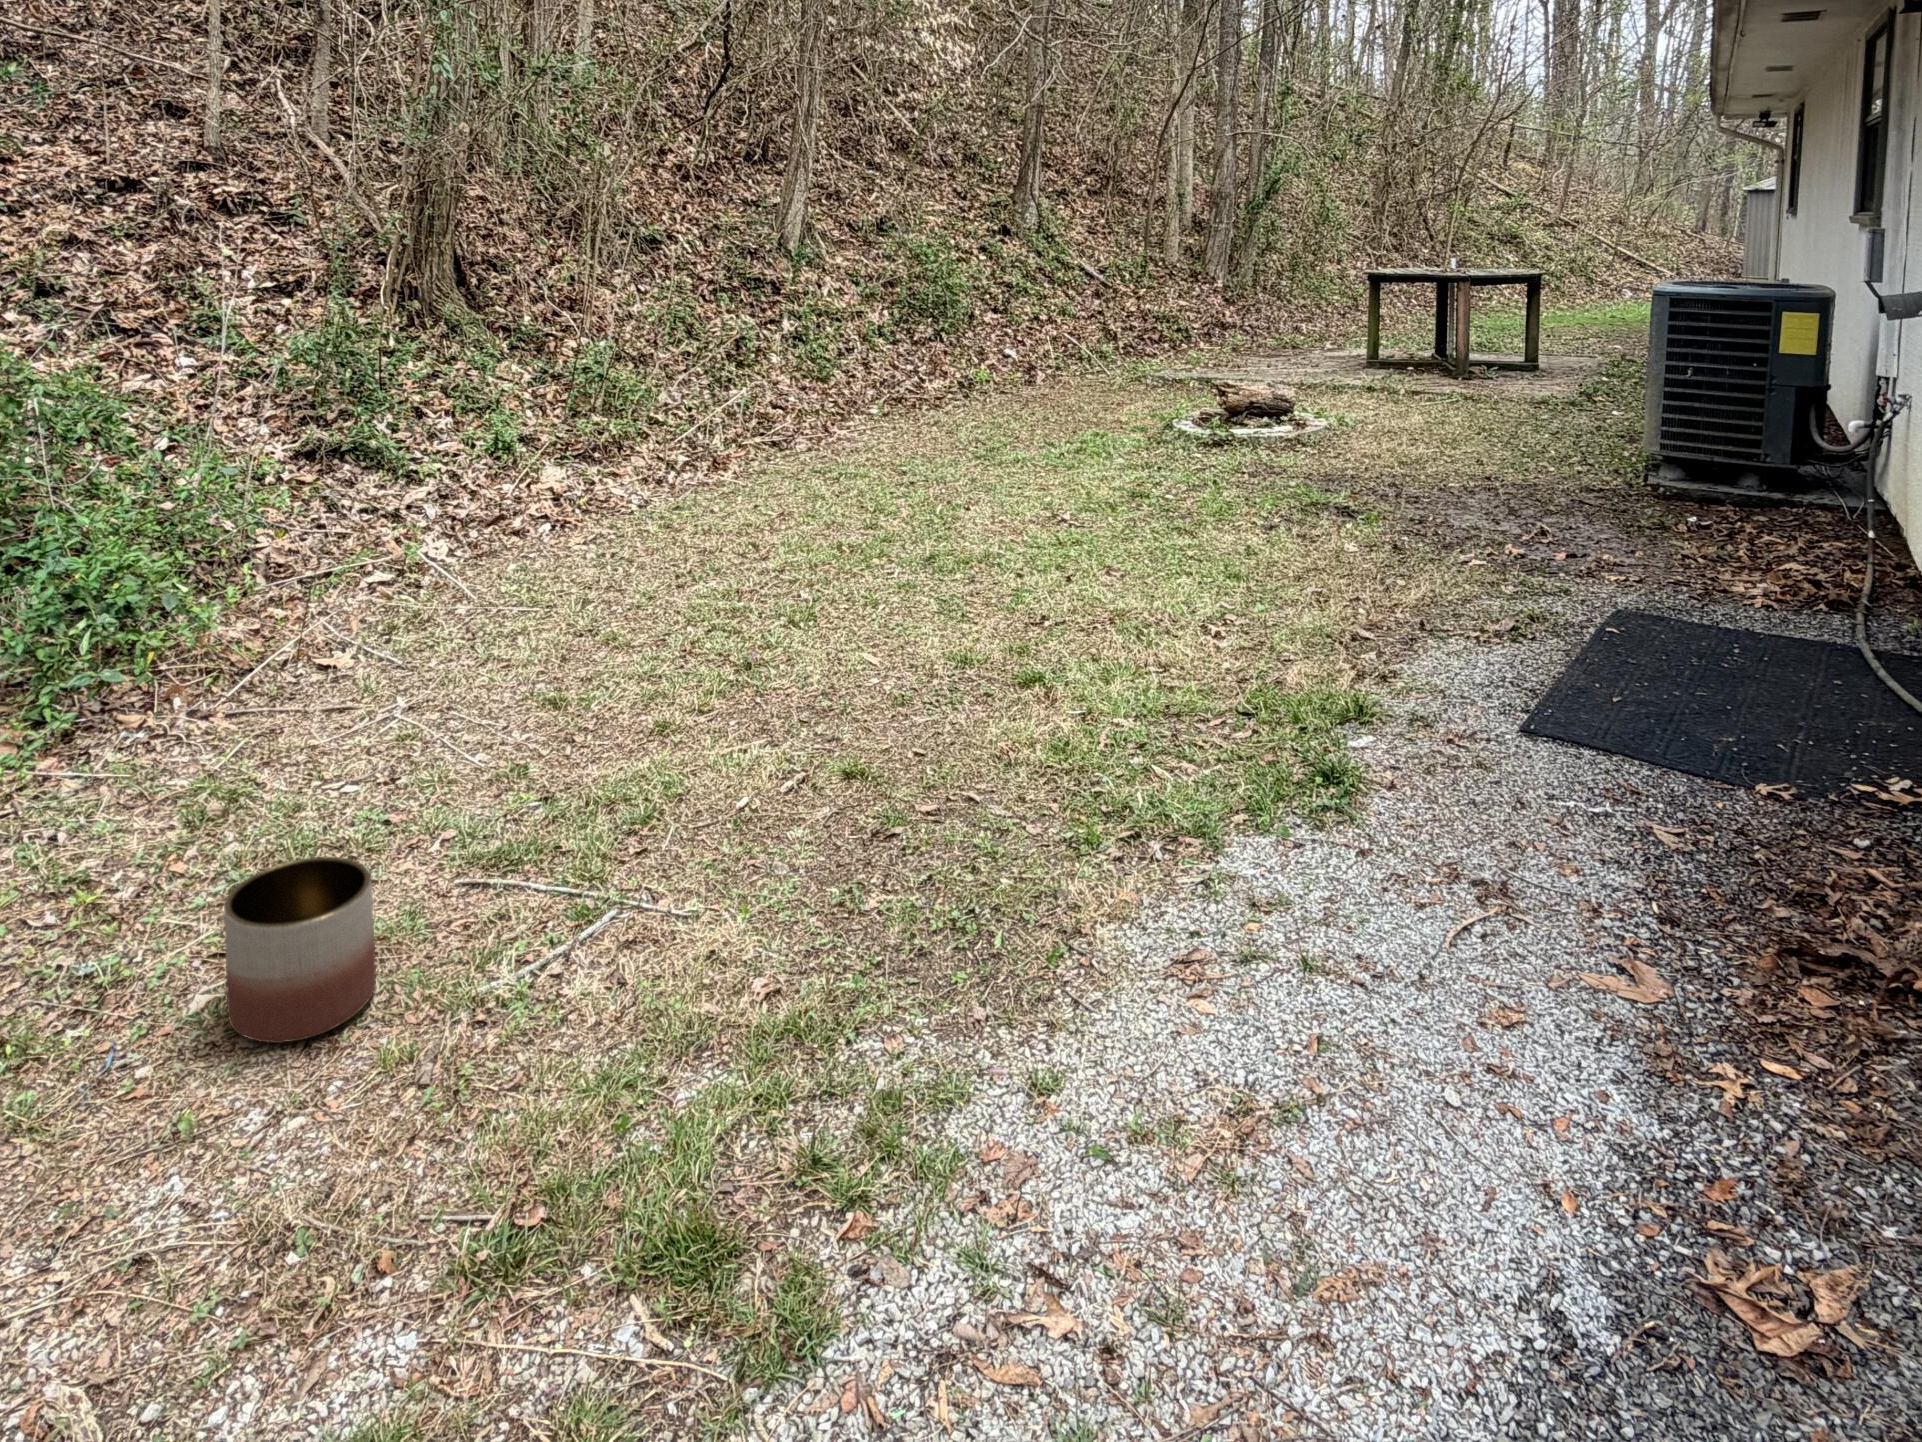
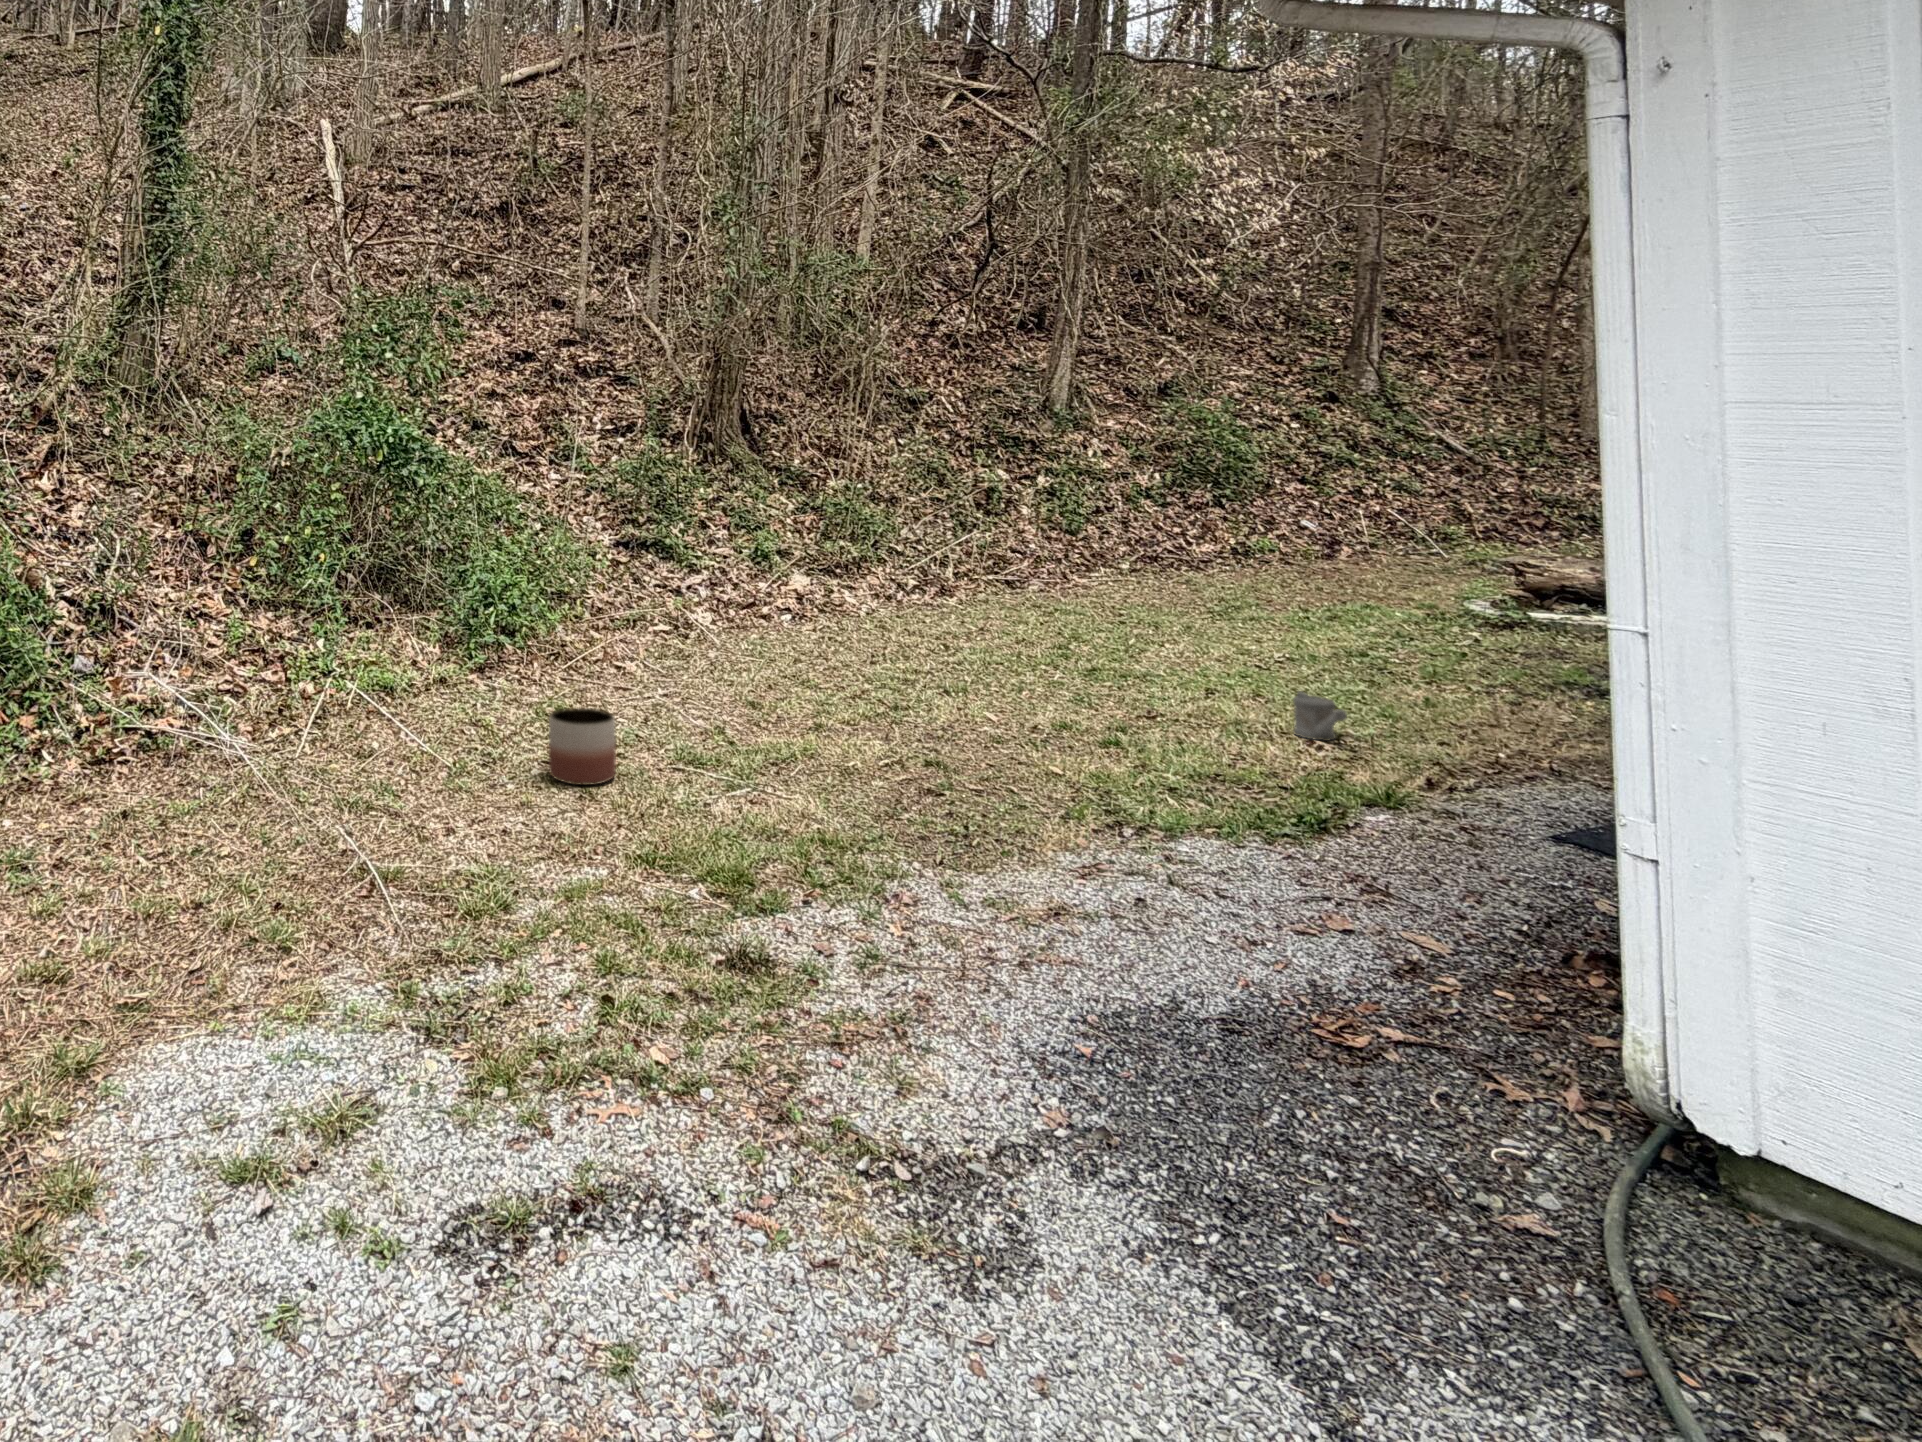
watering can: none [1200,573,1281,633] -> present [1293,691,1347,740]

